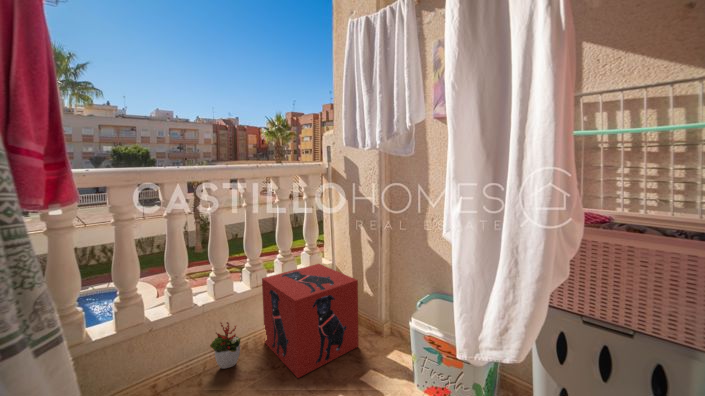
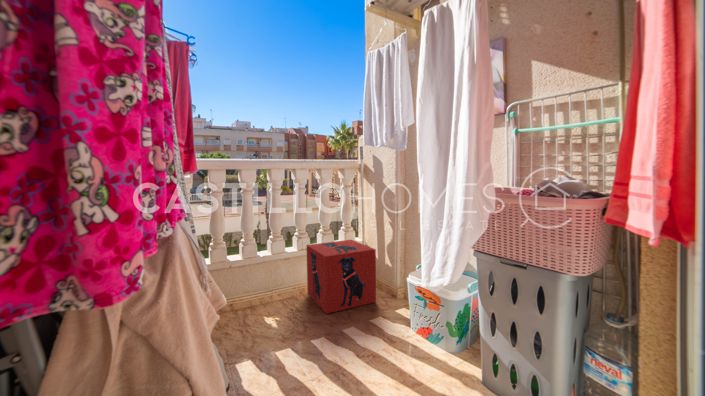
decorative plant: present [210,322,241,369] -> none [269,271,290,304]

